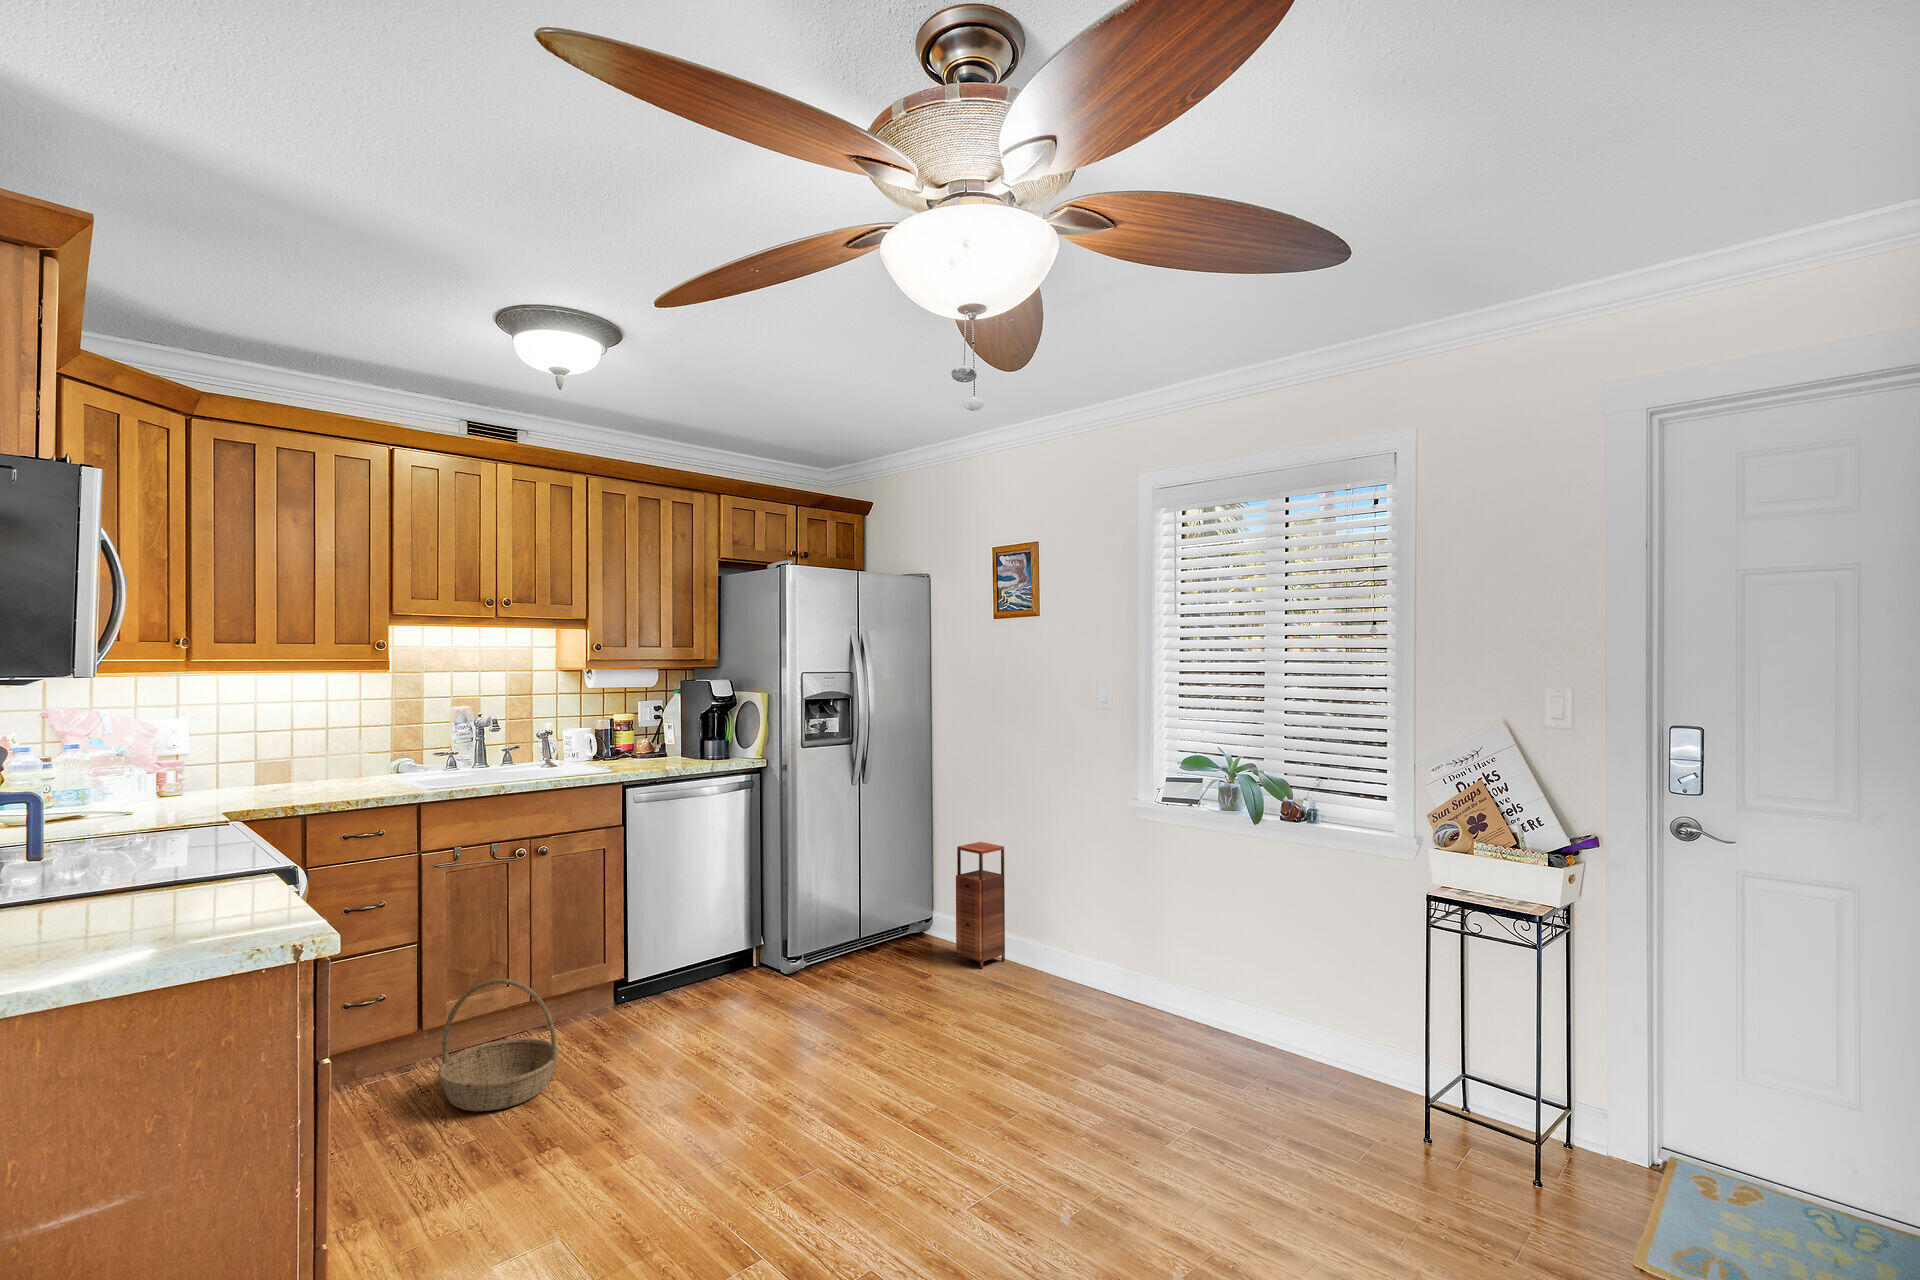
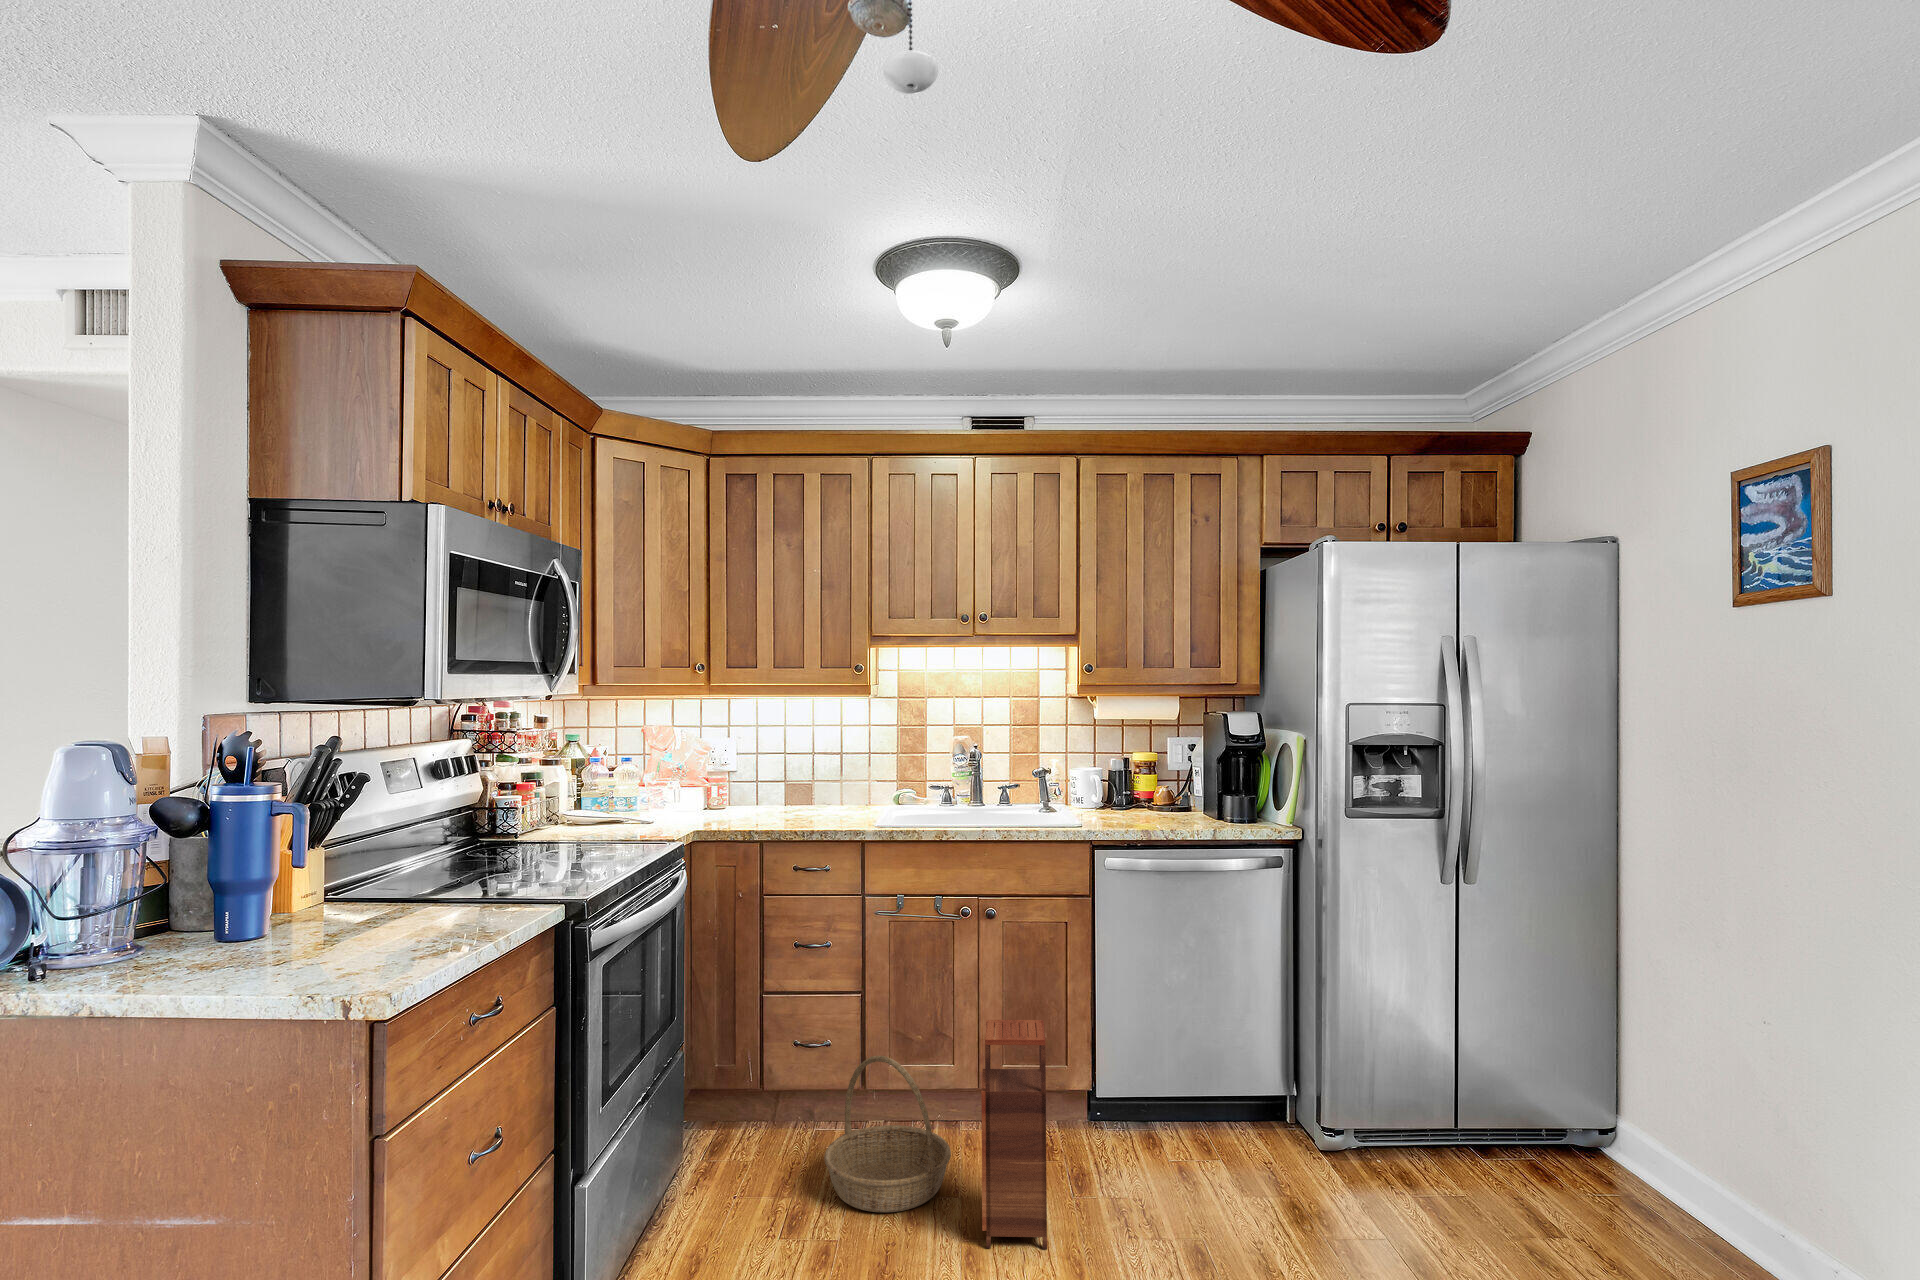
storage cabinet: present [956,842,1005,969] -> present [981,1020,1047,1249]

